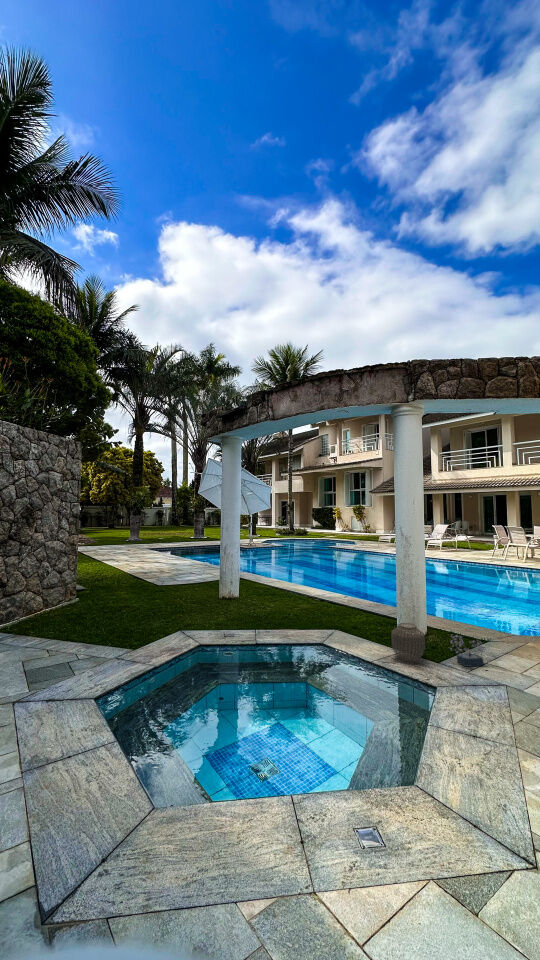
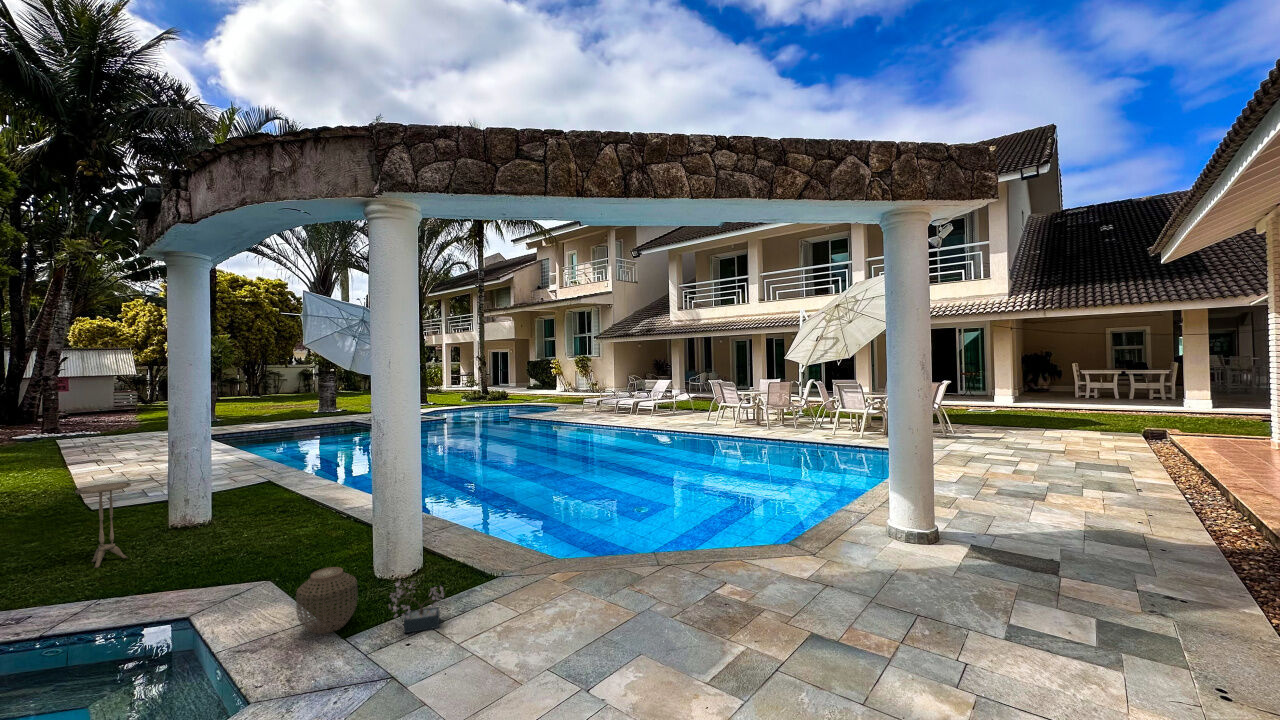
side table: none [203,569,226,617] -> present [75,483,131,568]

